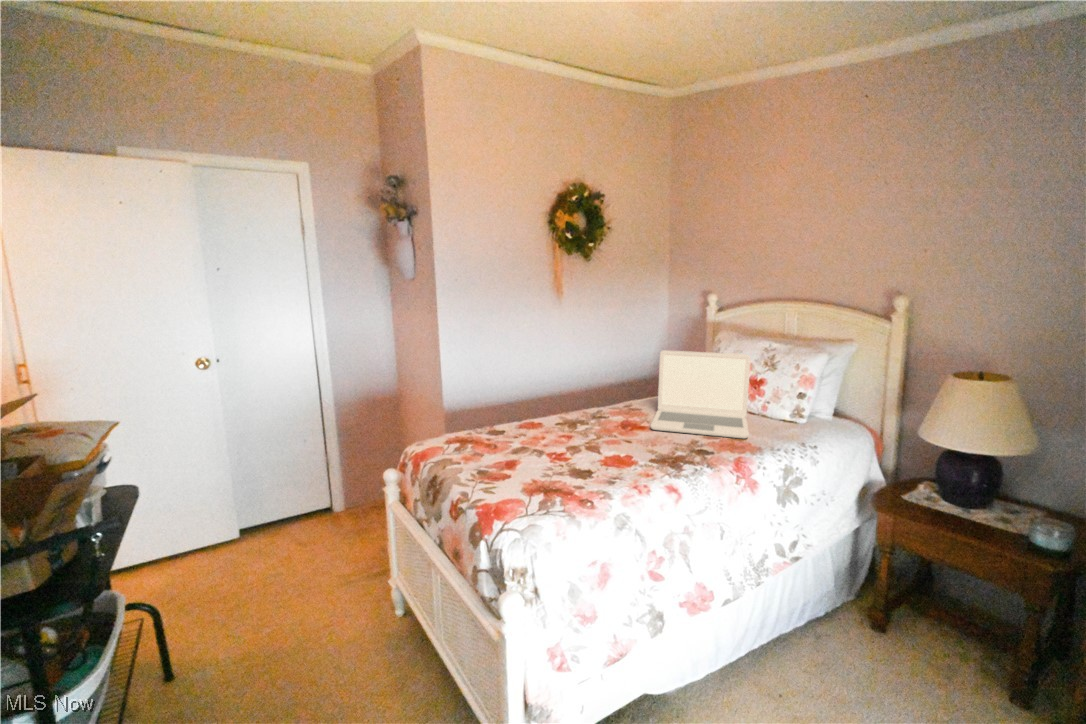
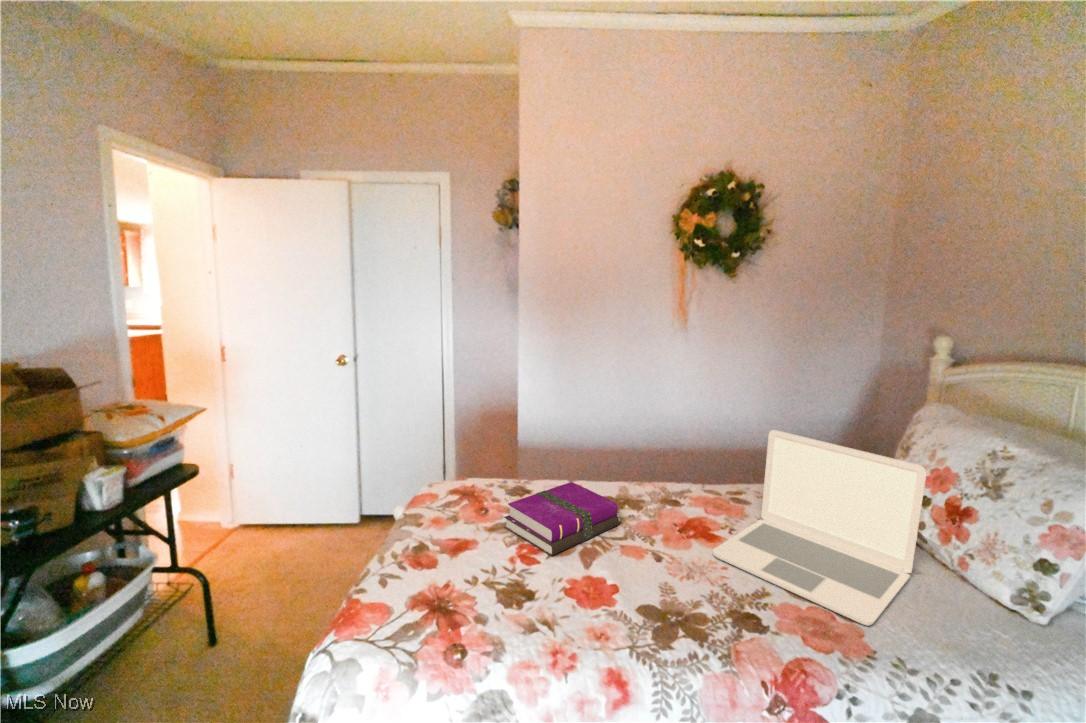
hardback book: none [512,407,583,447] -> present [504,482,621,556]

